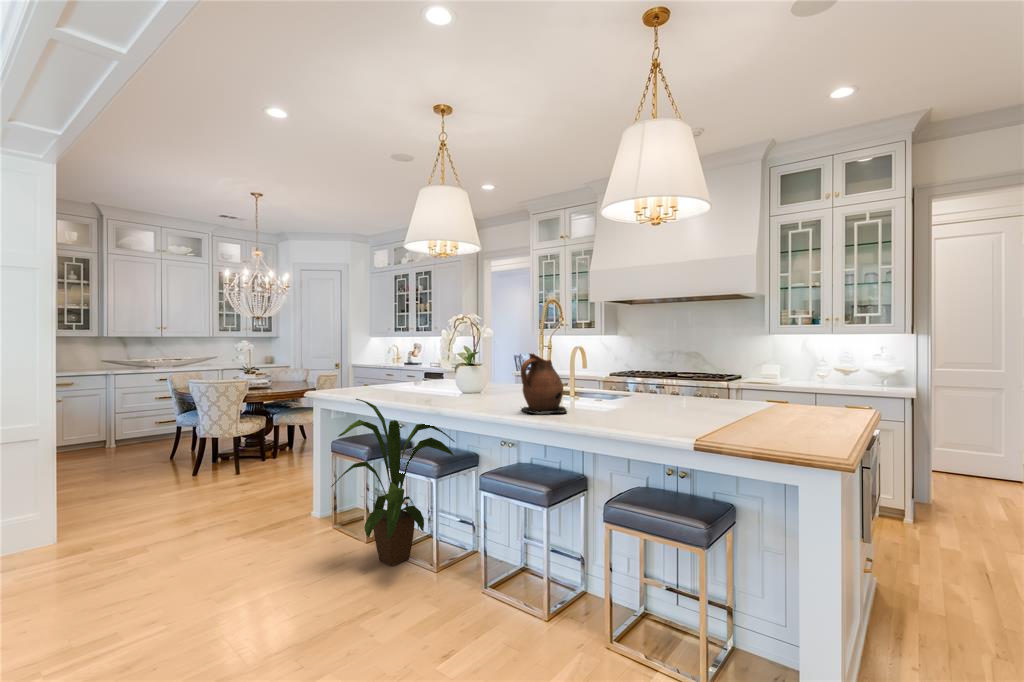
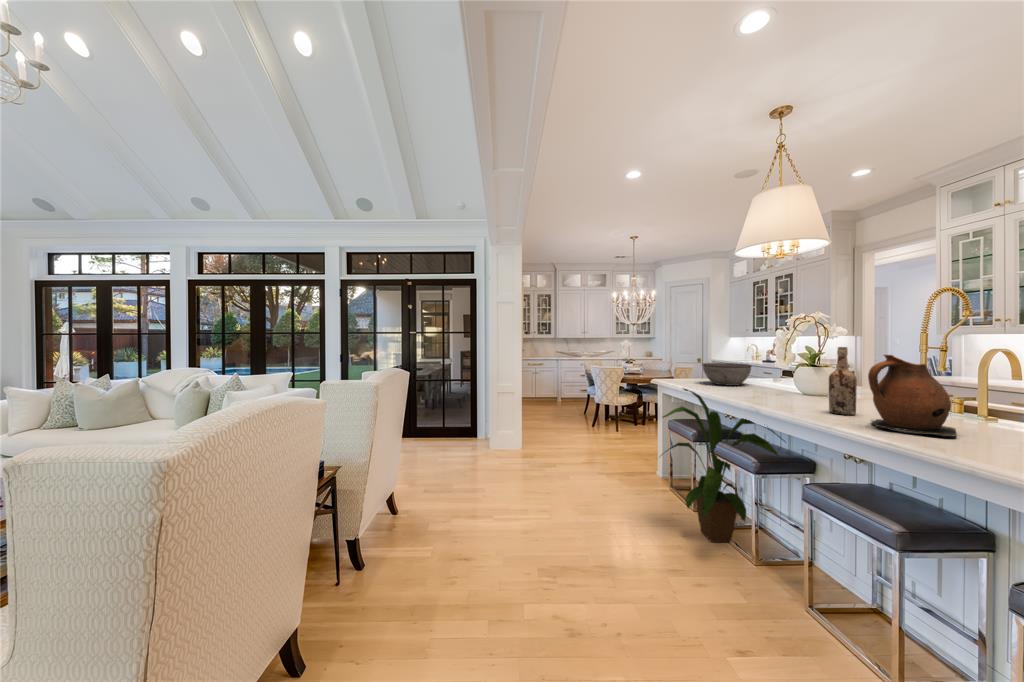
wine bottle: none [491,348,509,407] -> present [829,347,857,415]
bowl: none [369,367,419,392] -> present [702,363,752,386]

